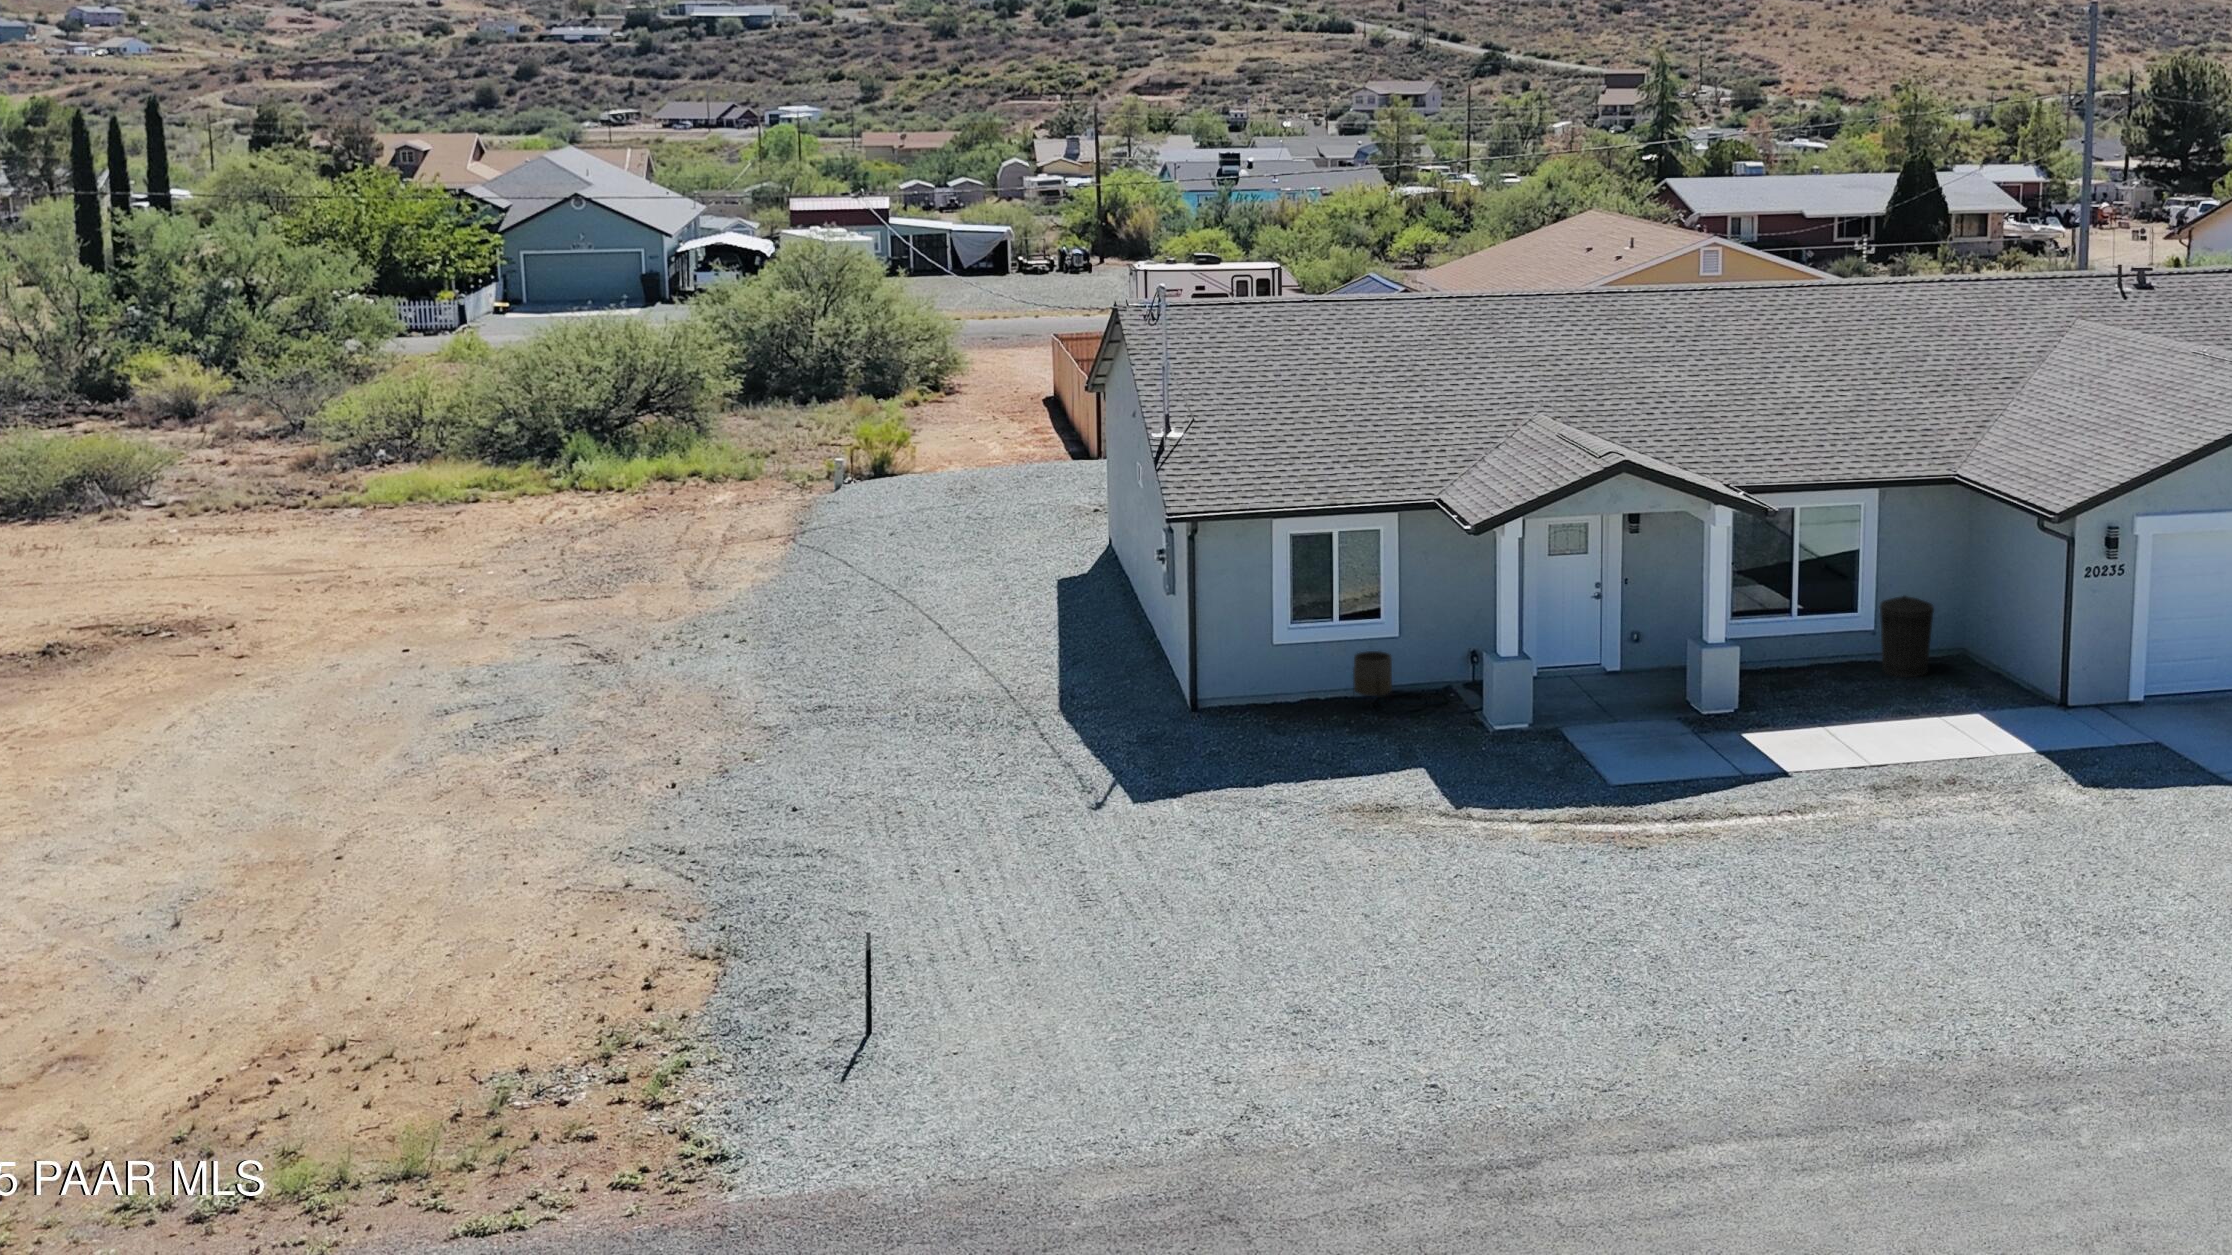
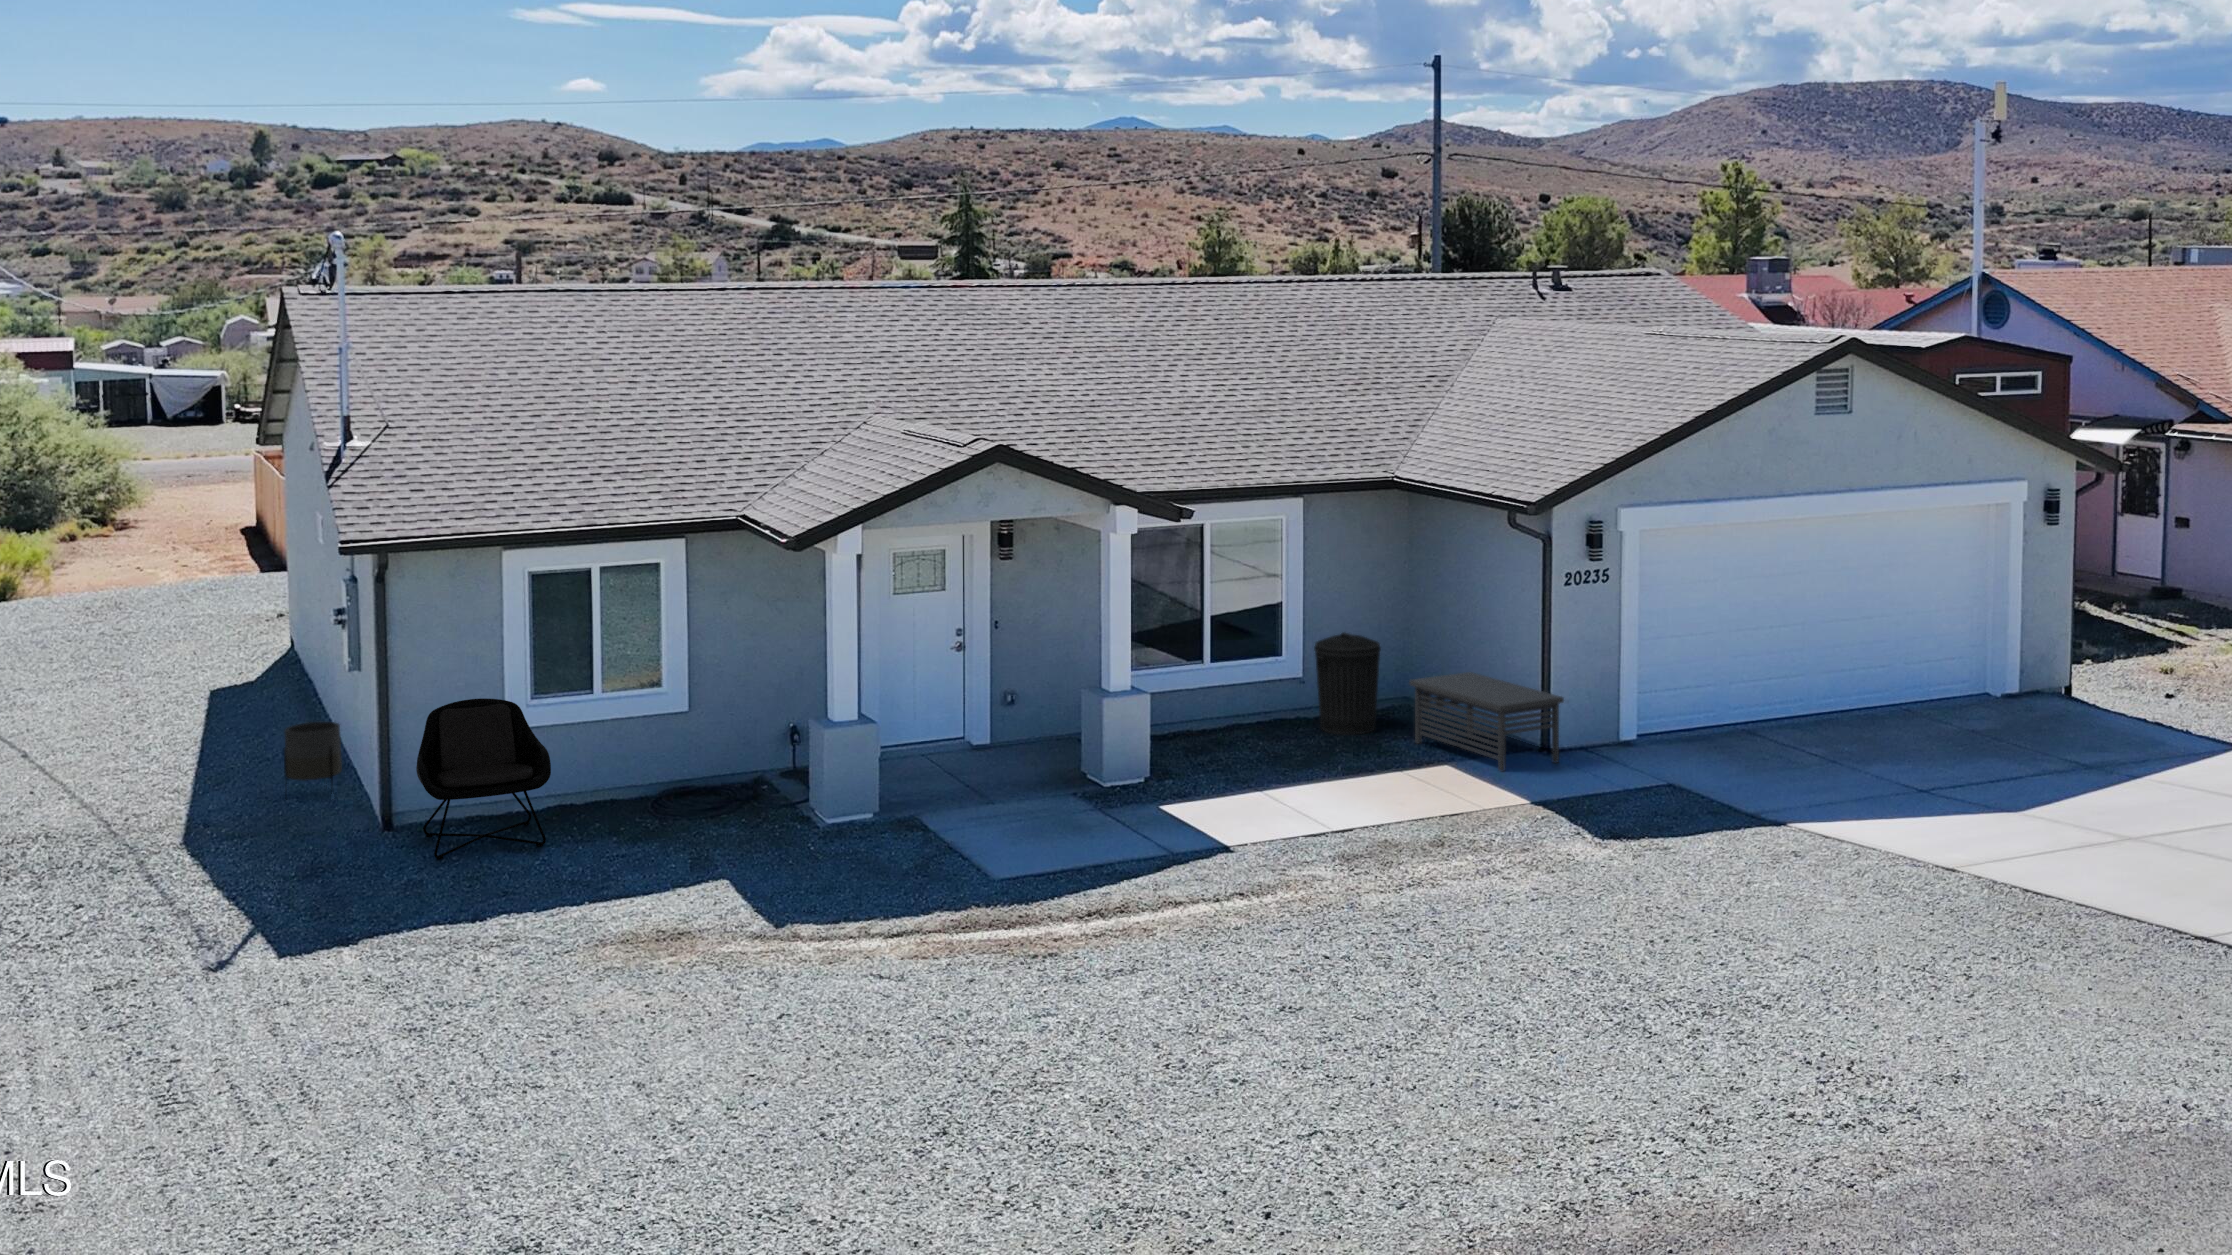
lounge chair: none [1218,623,1306,736] -> present [416,698,551,860]
storage bench: none [1953,635,2075,721] -> present [1409,672,1564,771]
planter: present [1353,651,1392,699] -> present [284,722,342,799]

